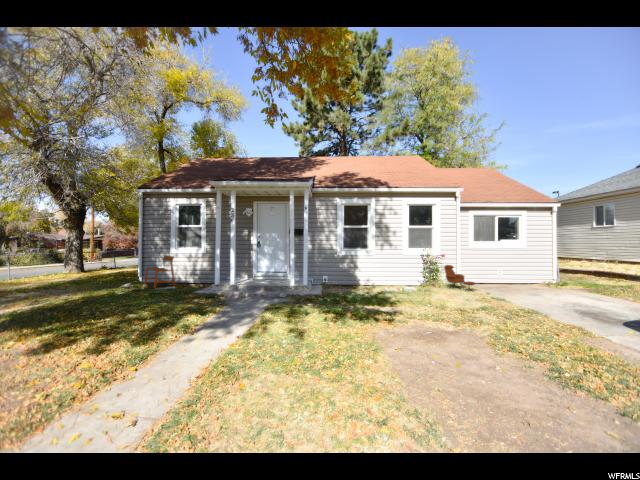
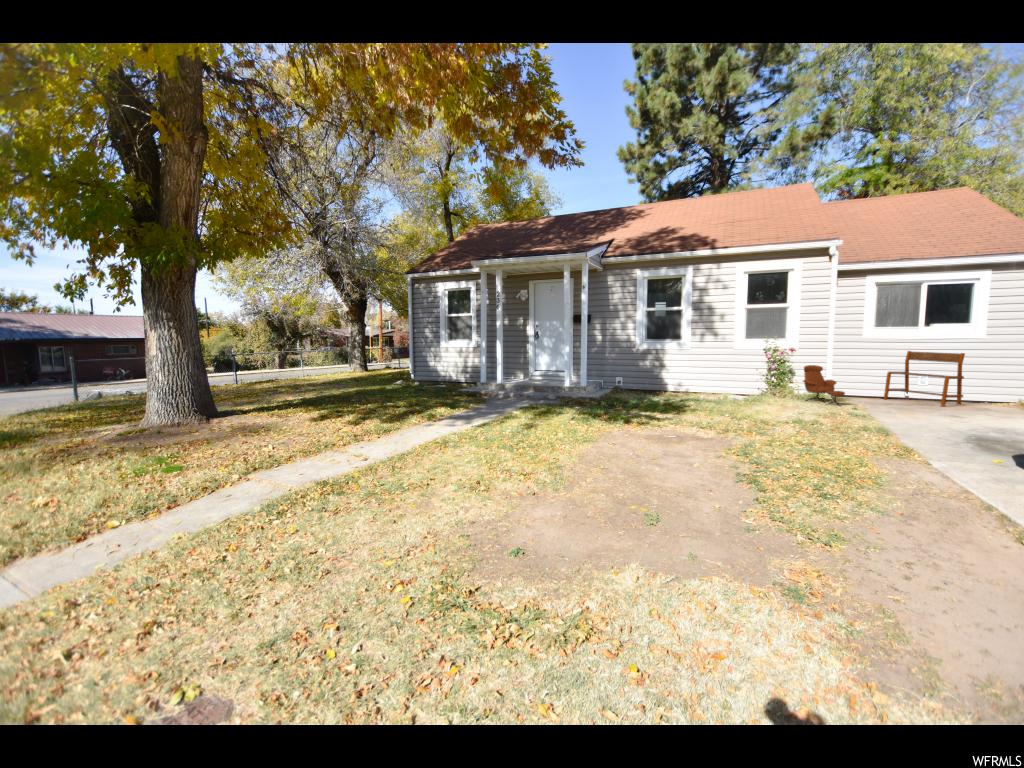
bench: present [145,255,175,289] -> present [884,351,965,407]

